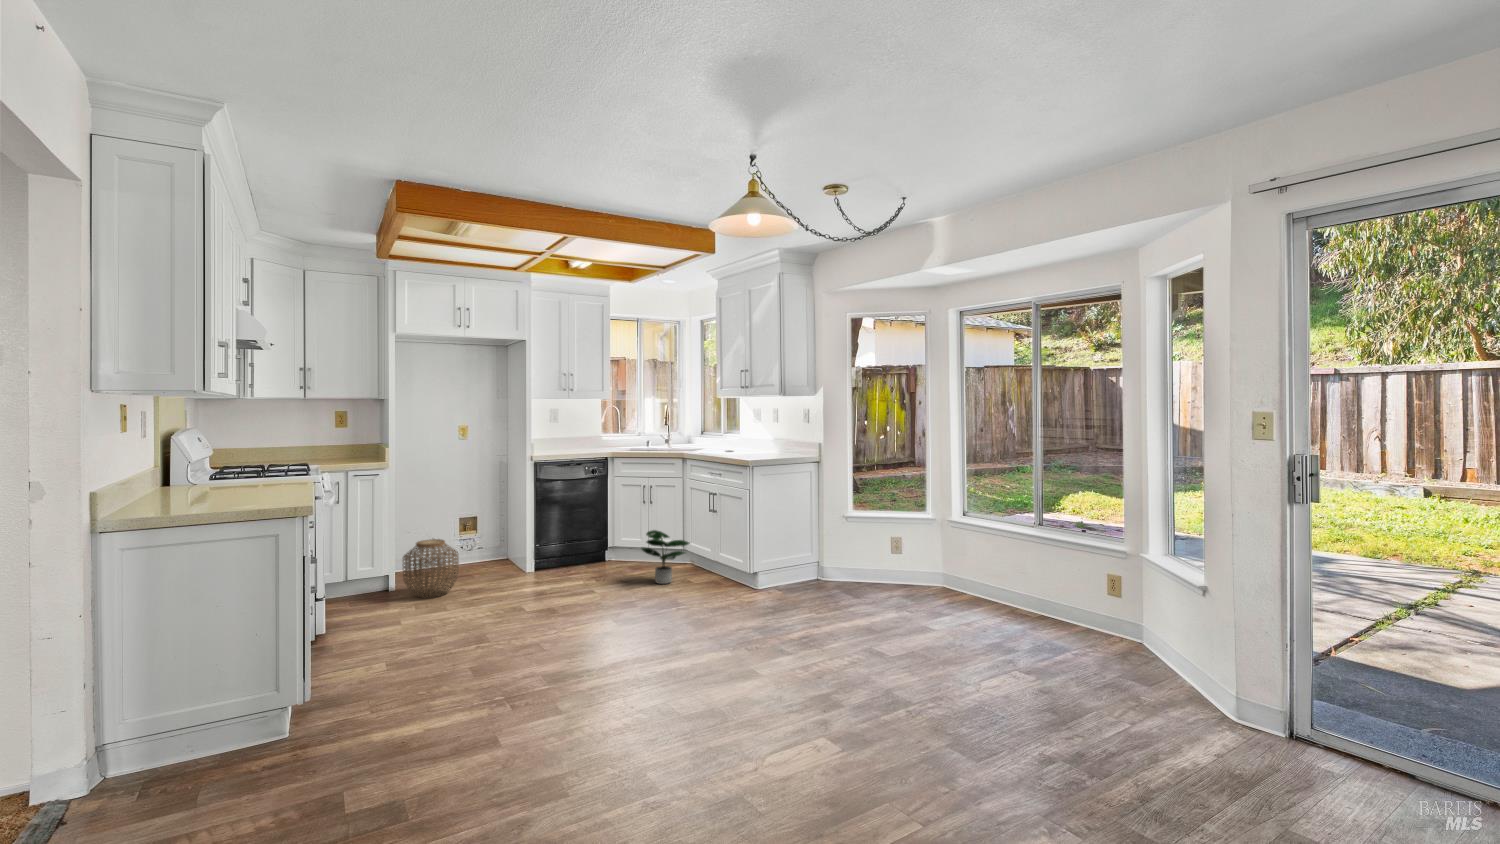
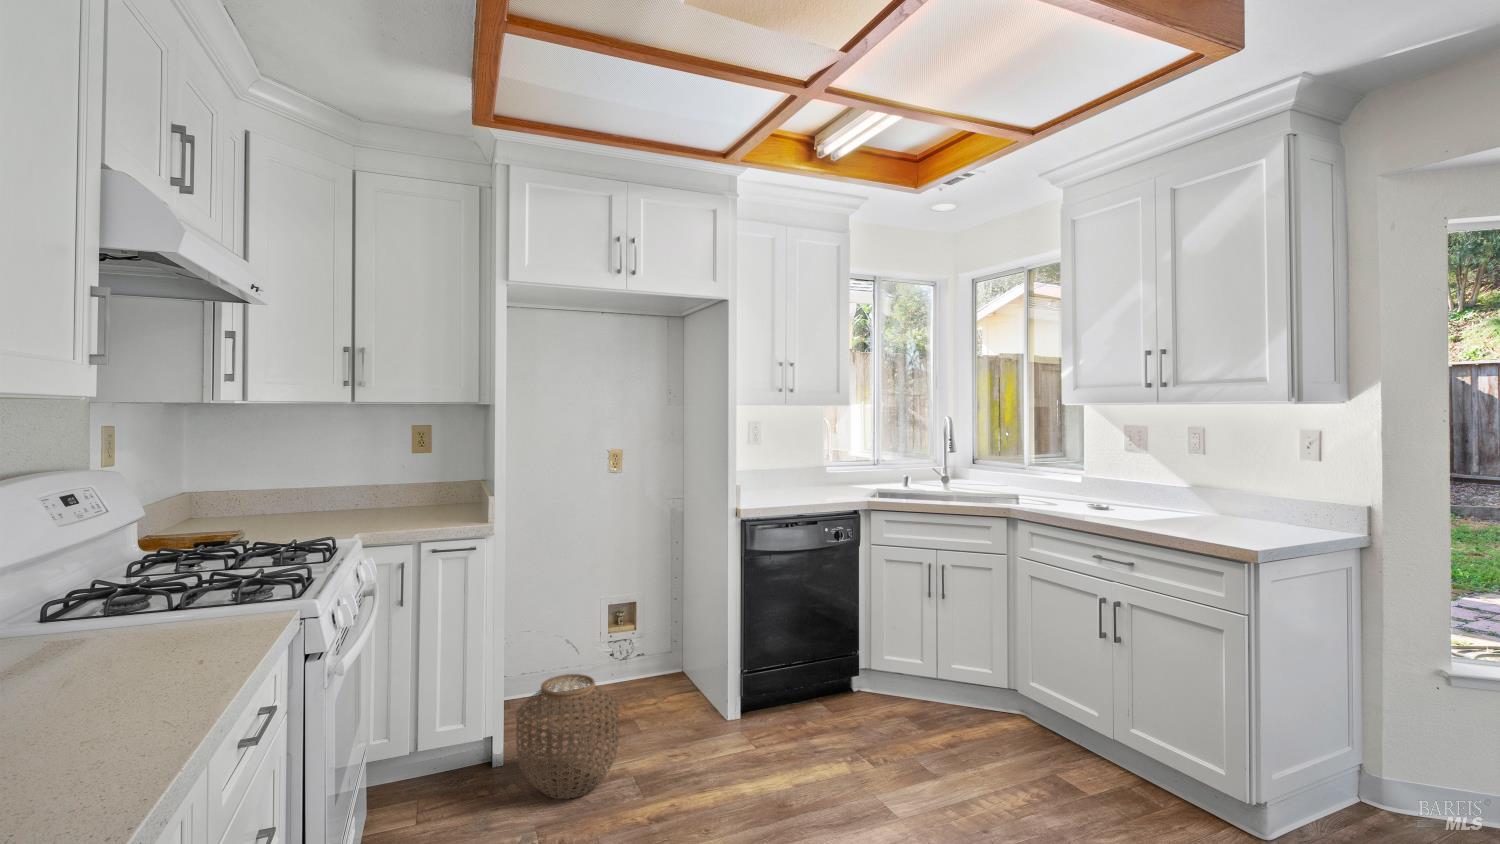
potted plant: present [641,530,689,584] -> none [964,666,1067,786]

